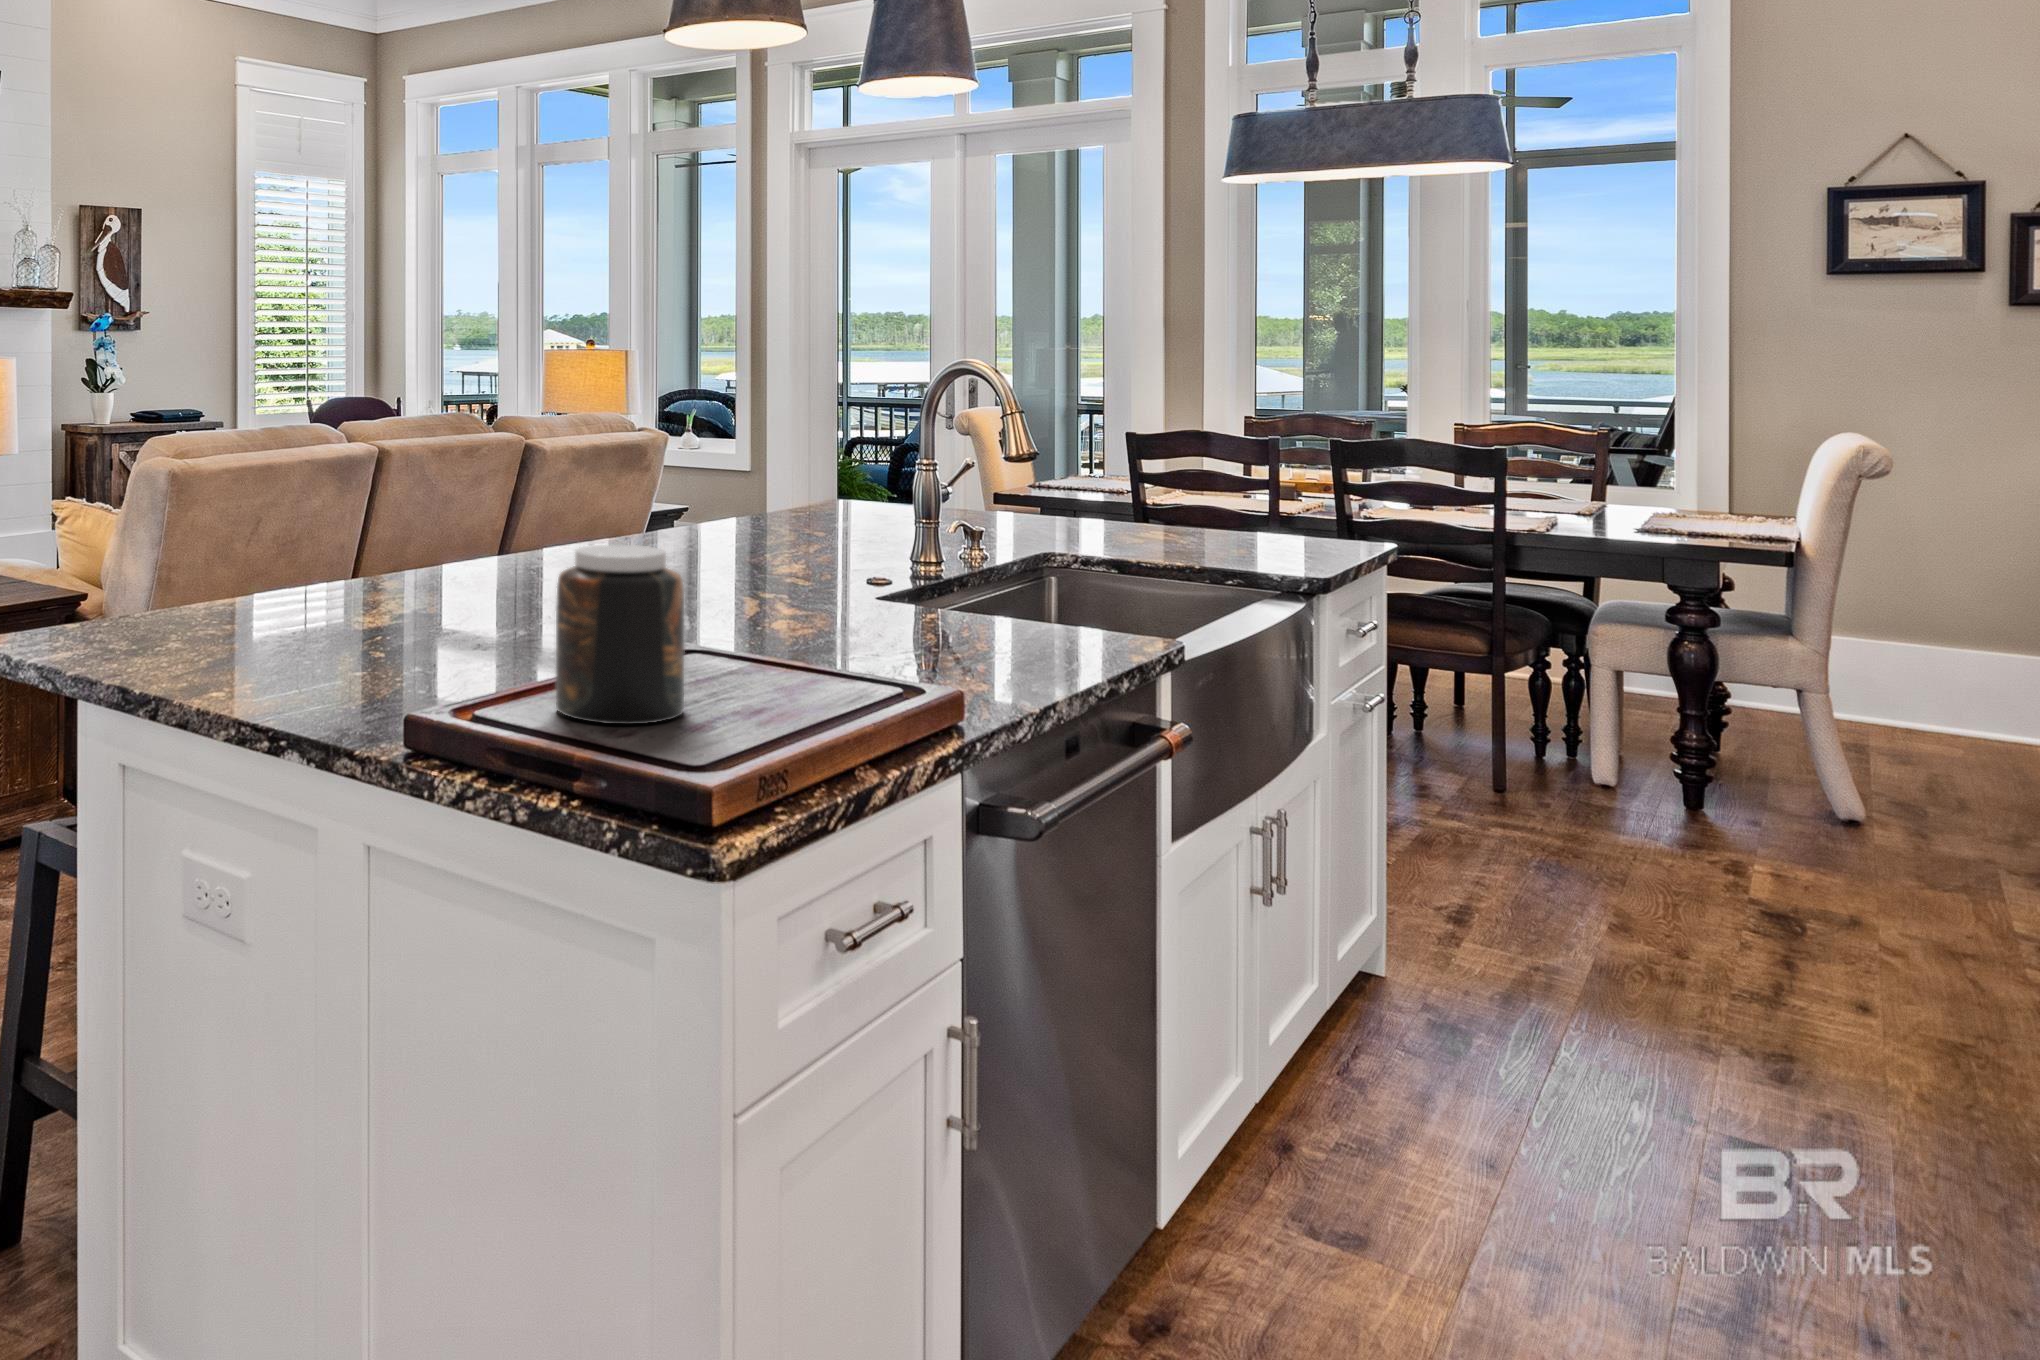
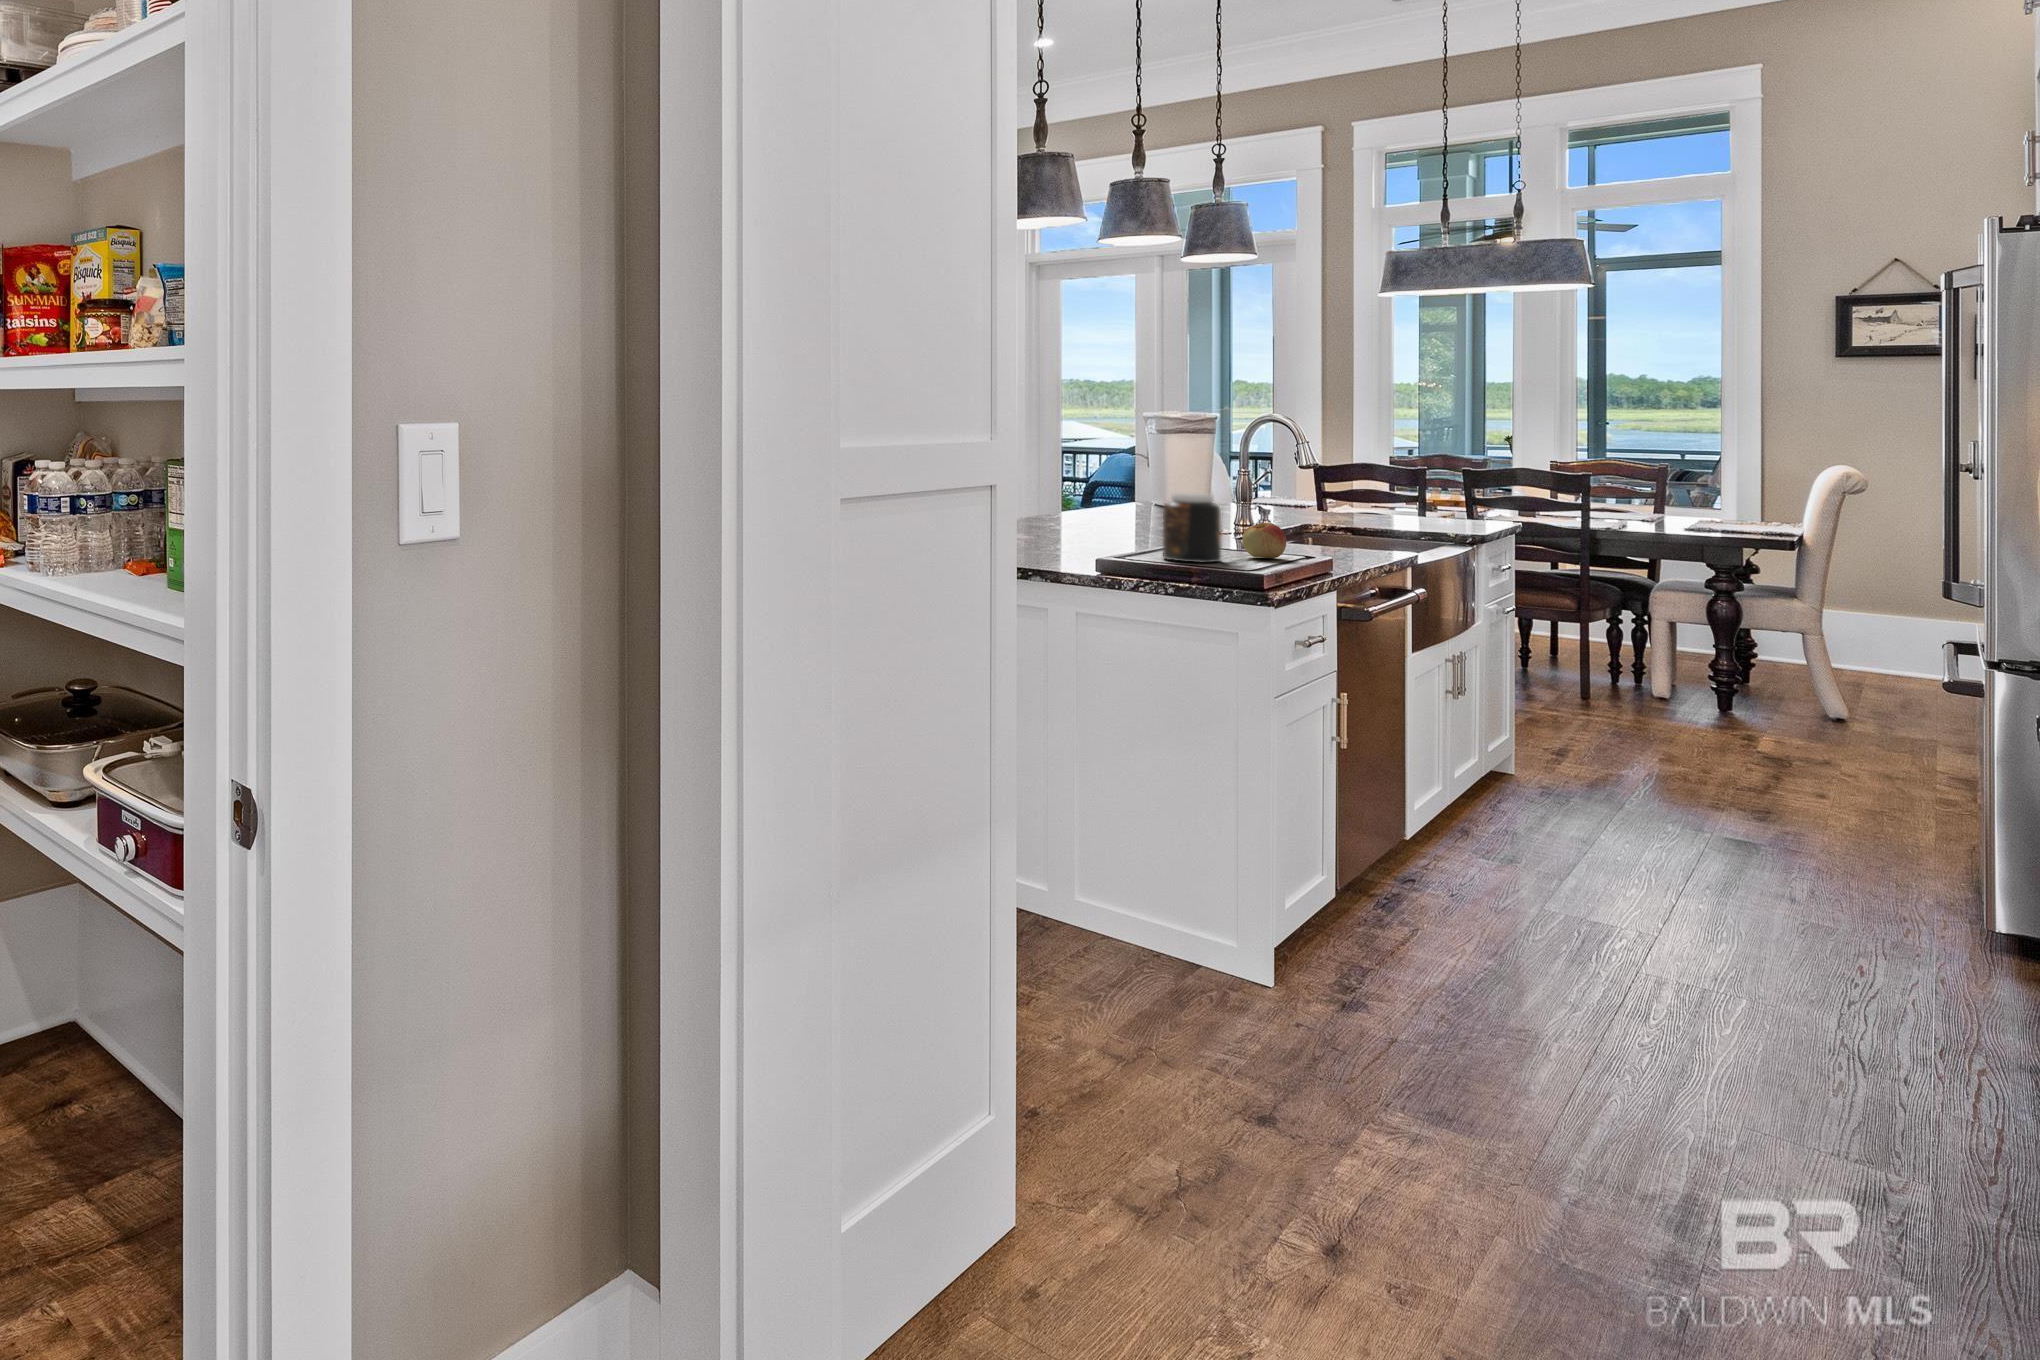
apple: none [757,611,848,699] -> present [1243,523,1286,558]

